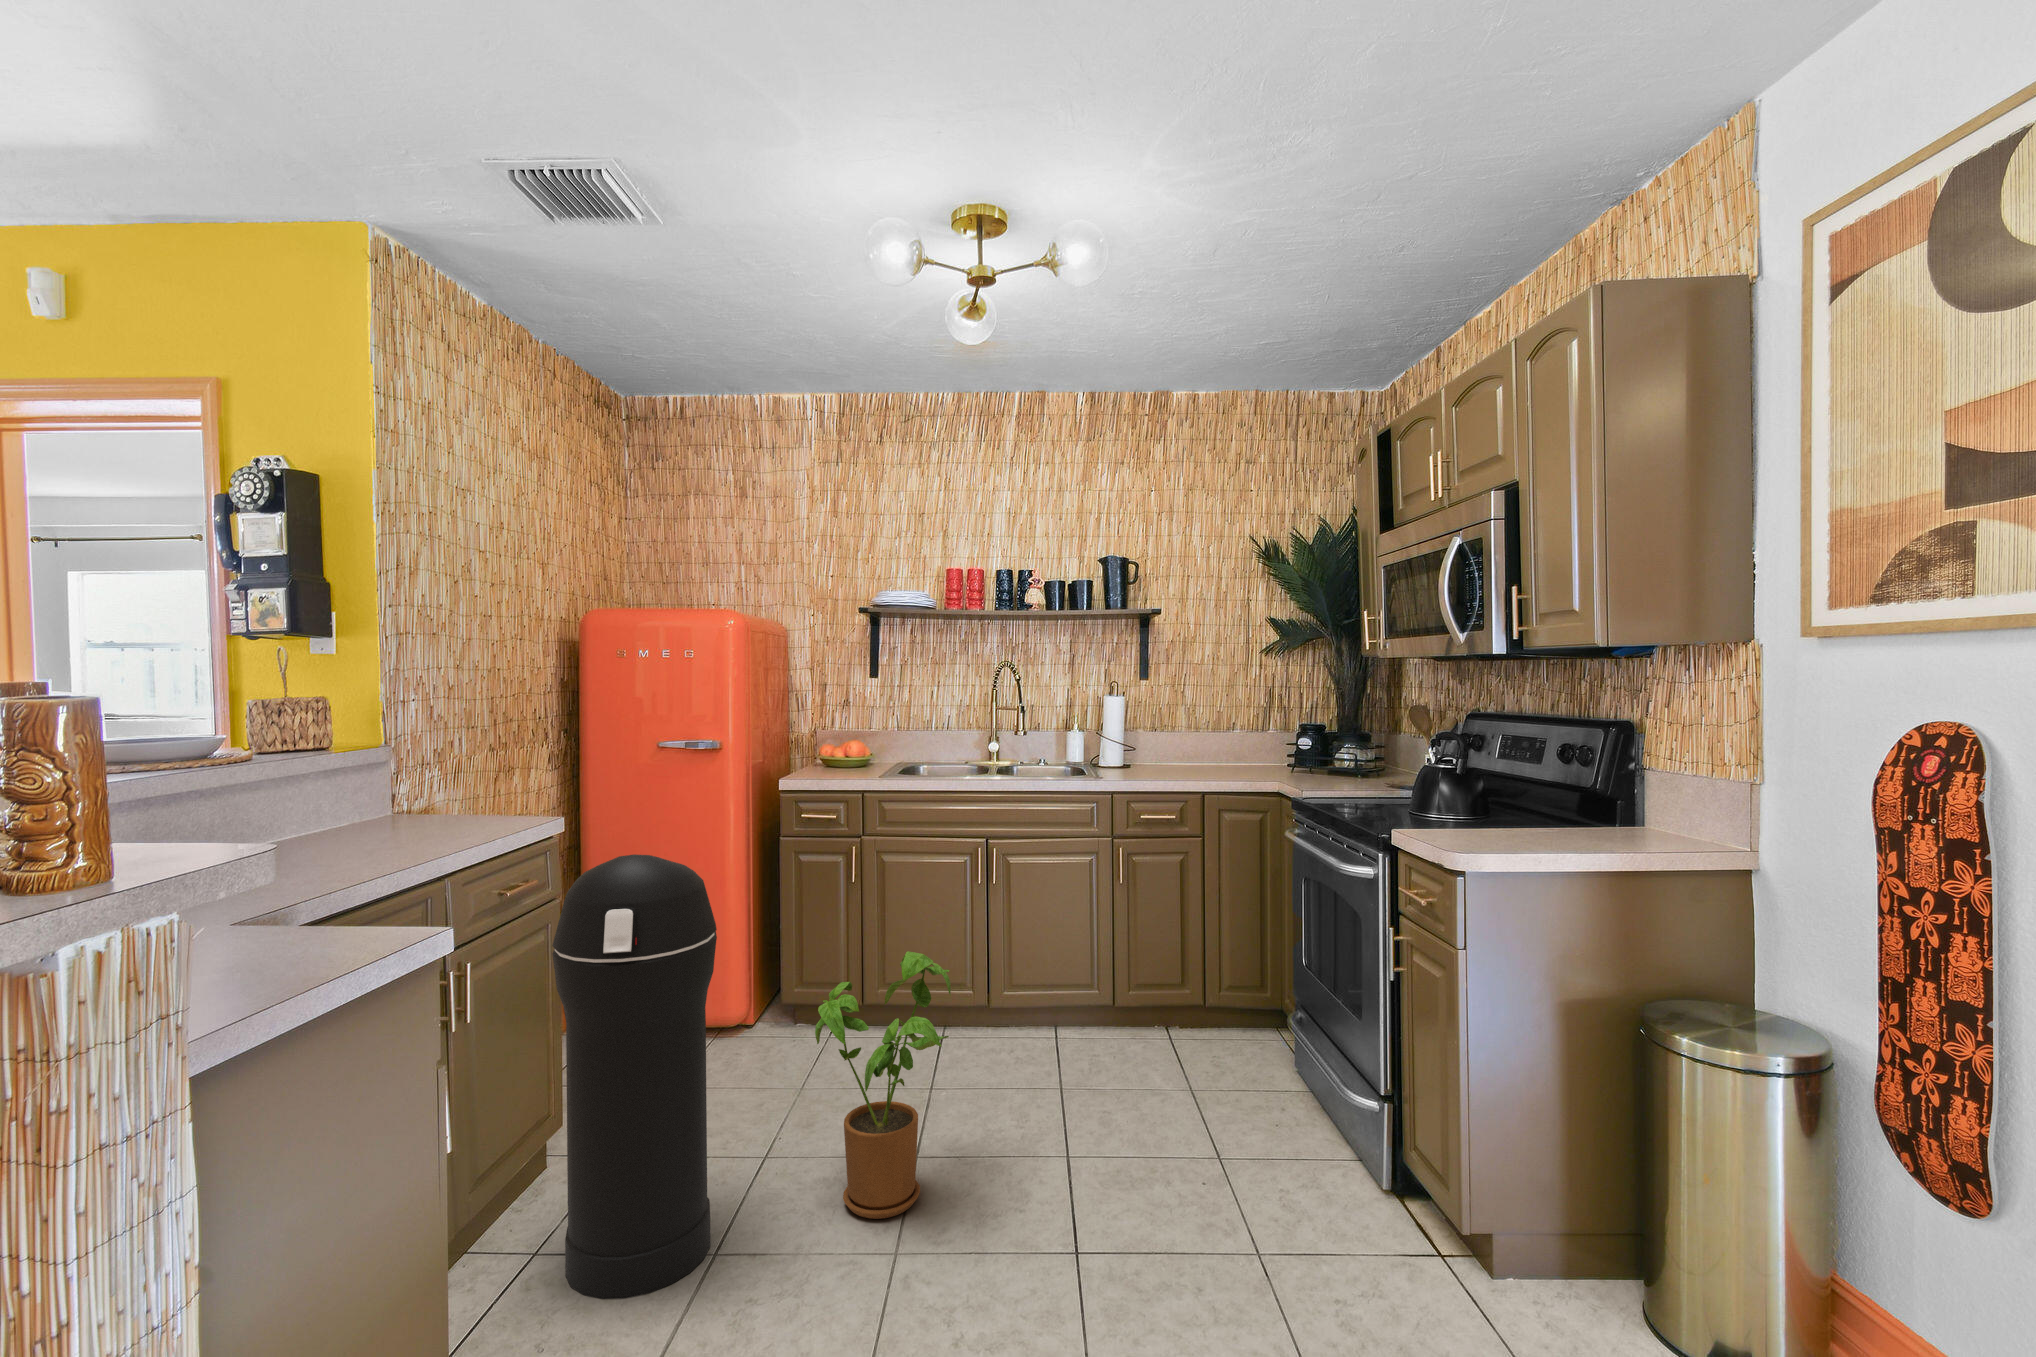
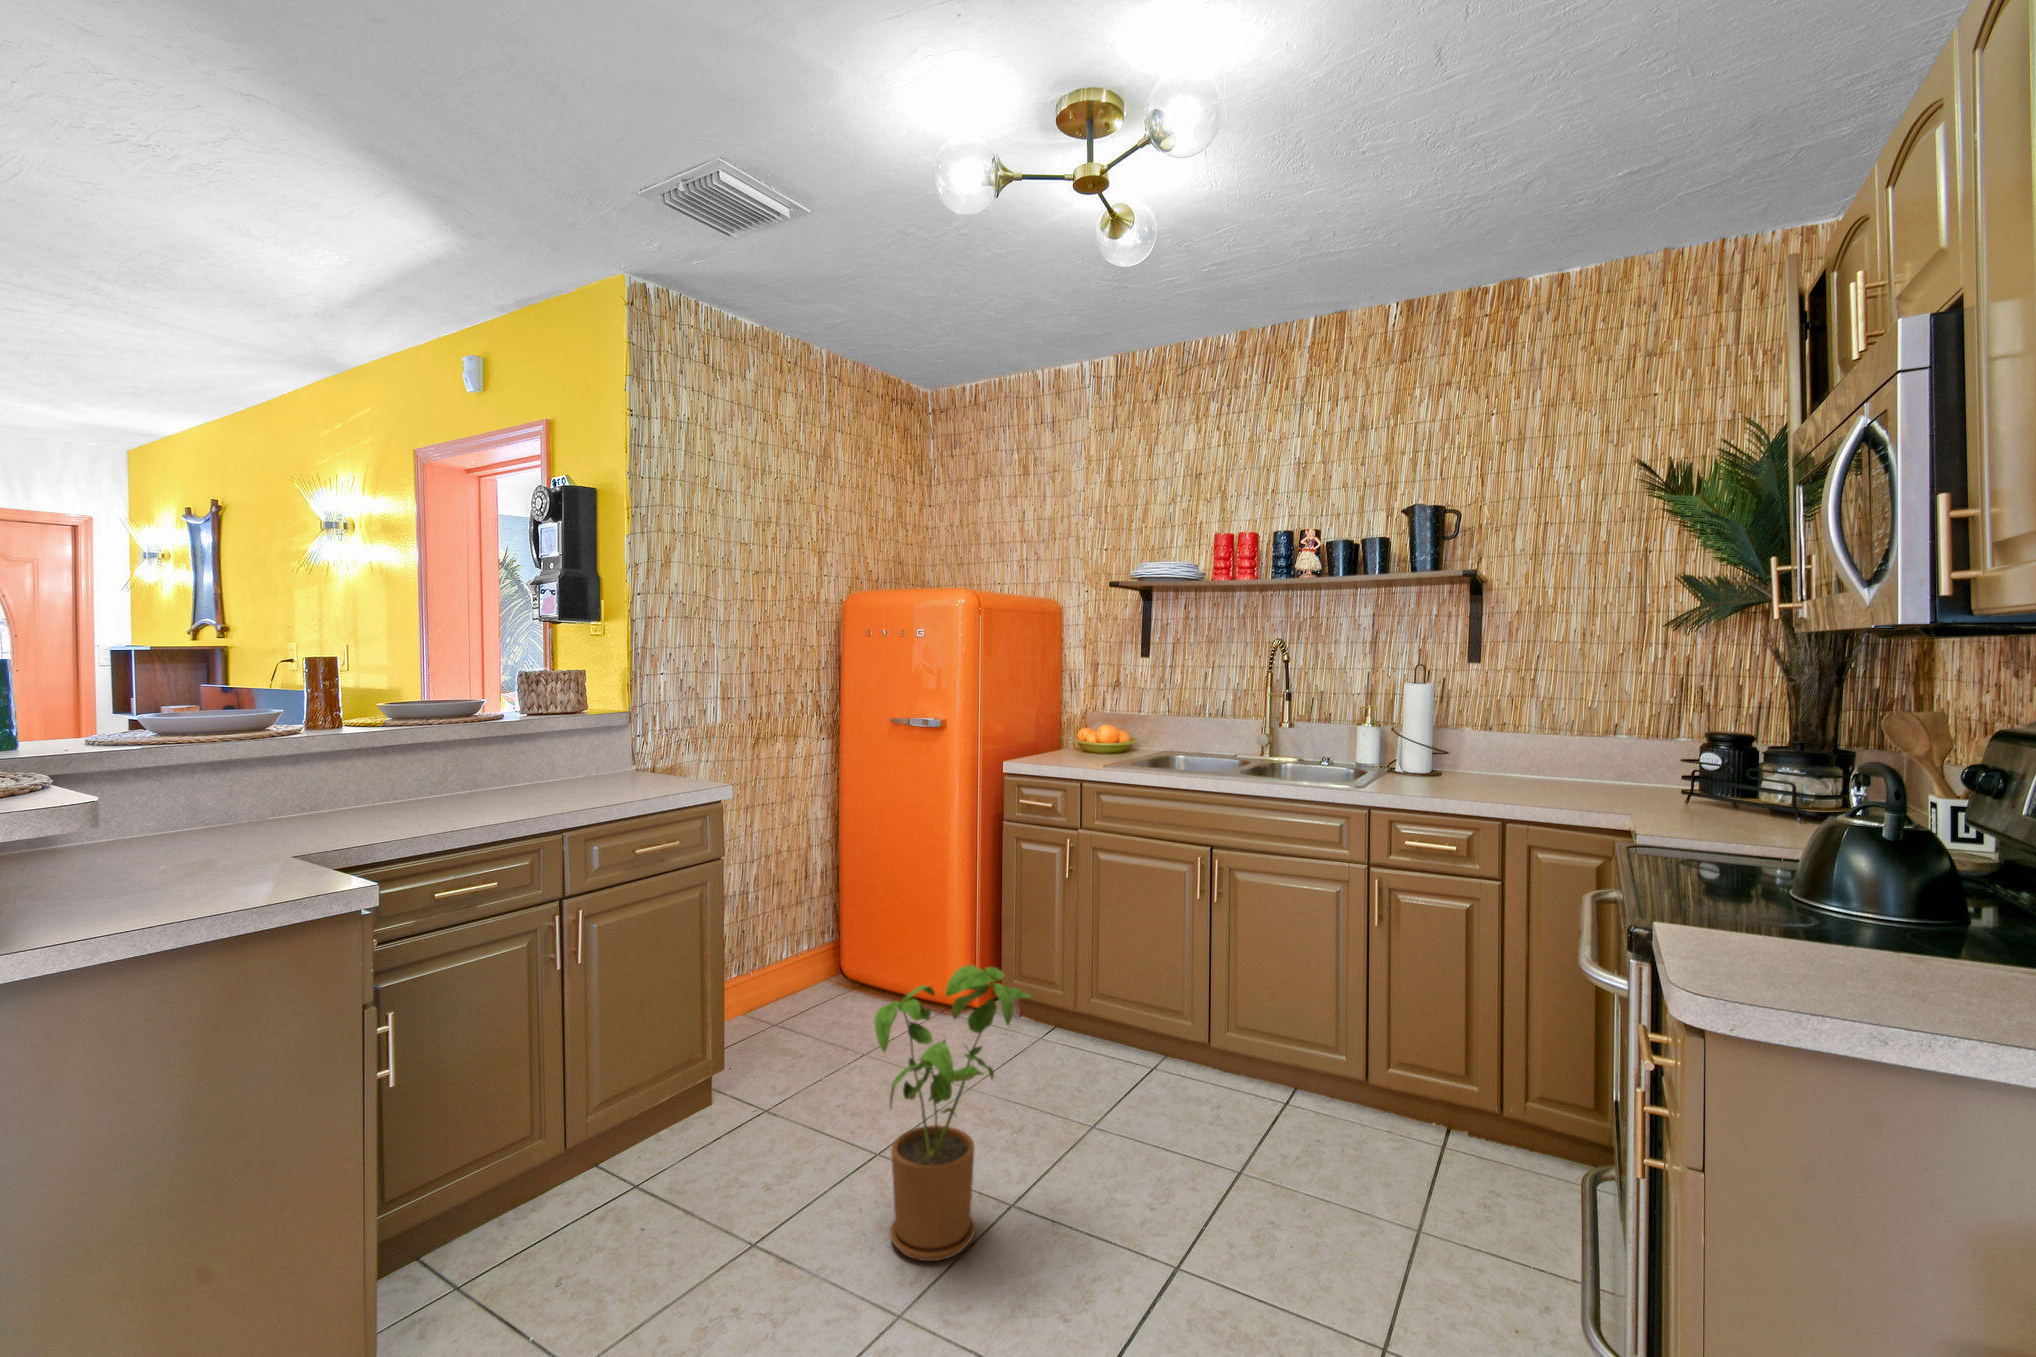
trash can: present [552,854,717,1299] -> none [620,820,777,1251]

